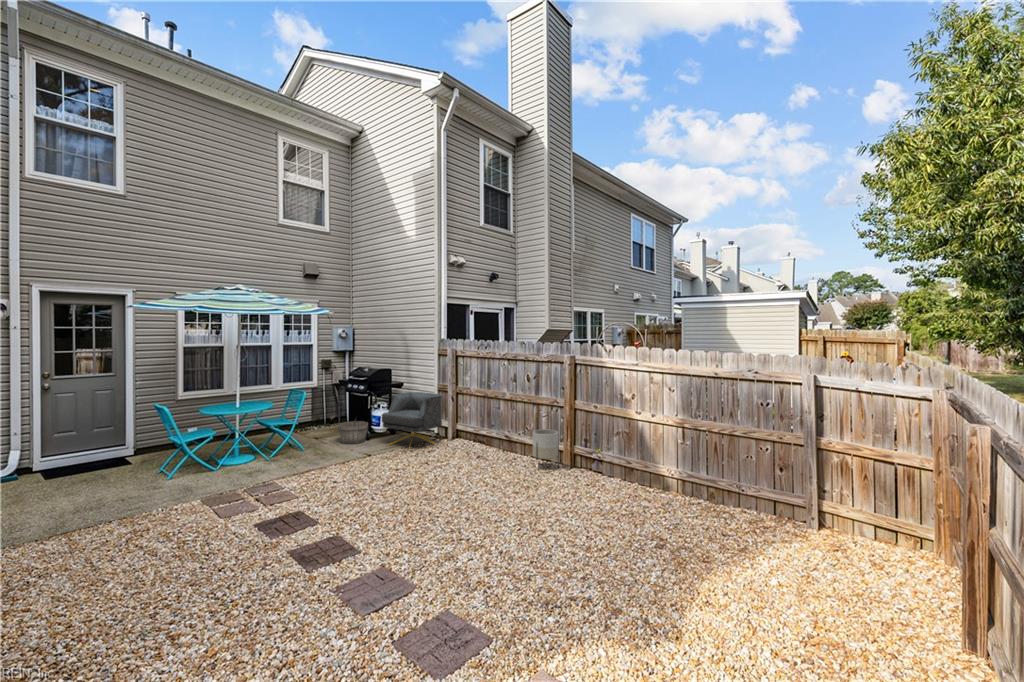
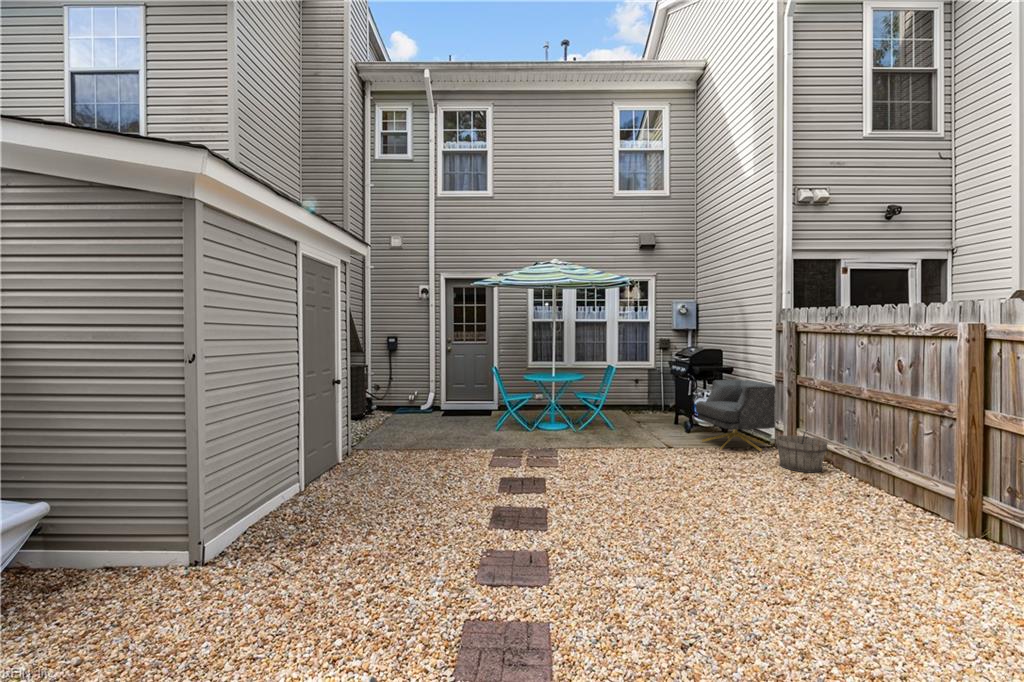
wooden bucket: present [338,420,368,444] -> present [775,432,828,473]
planter: present [533,429,559,464] -> none [884,452,941,524]

